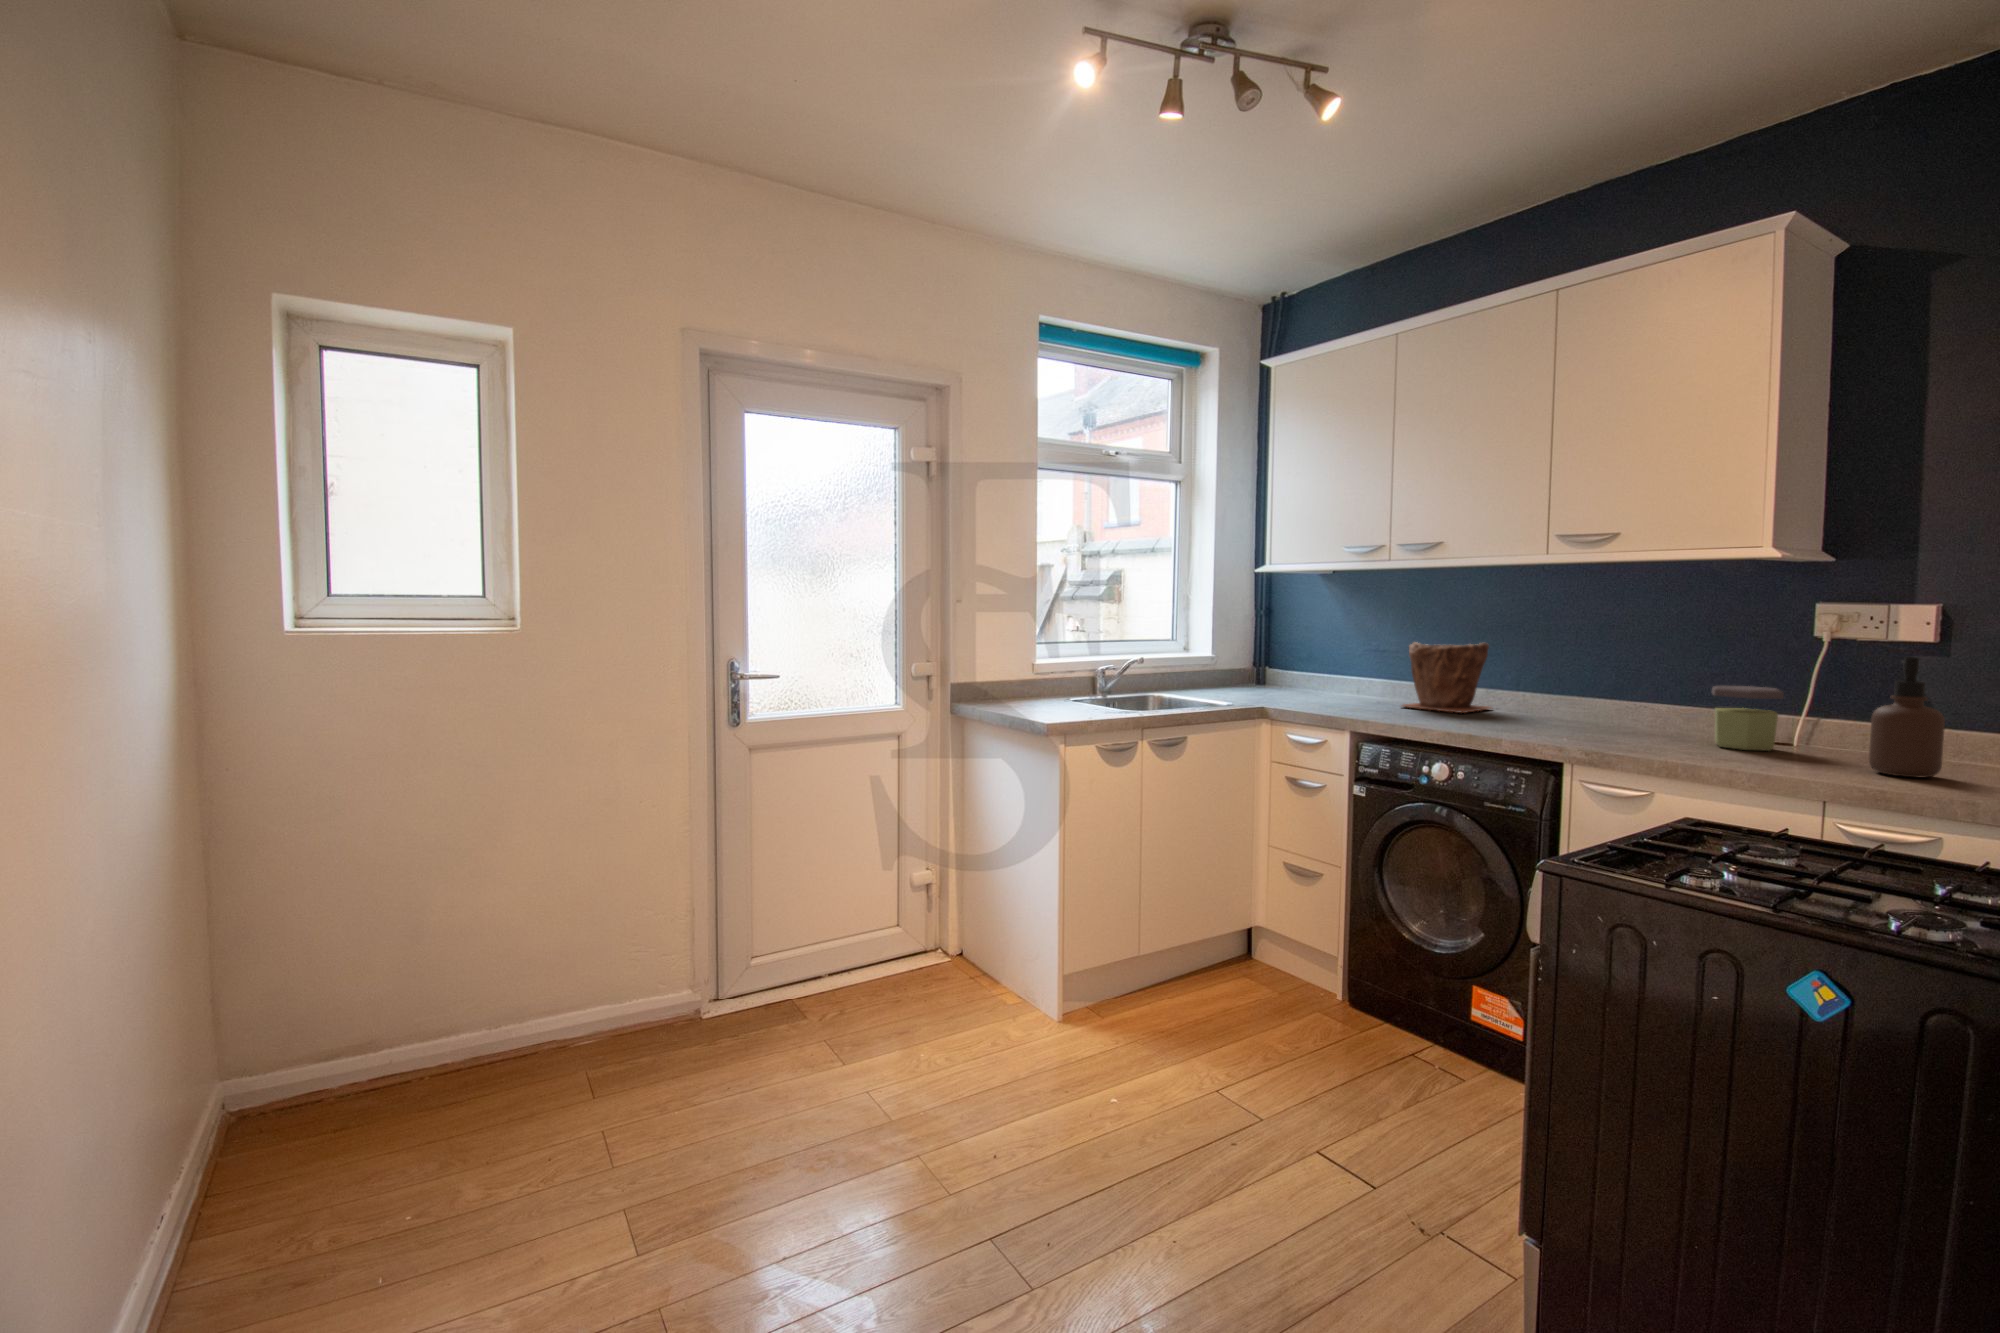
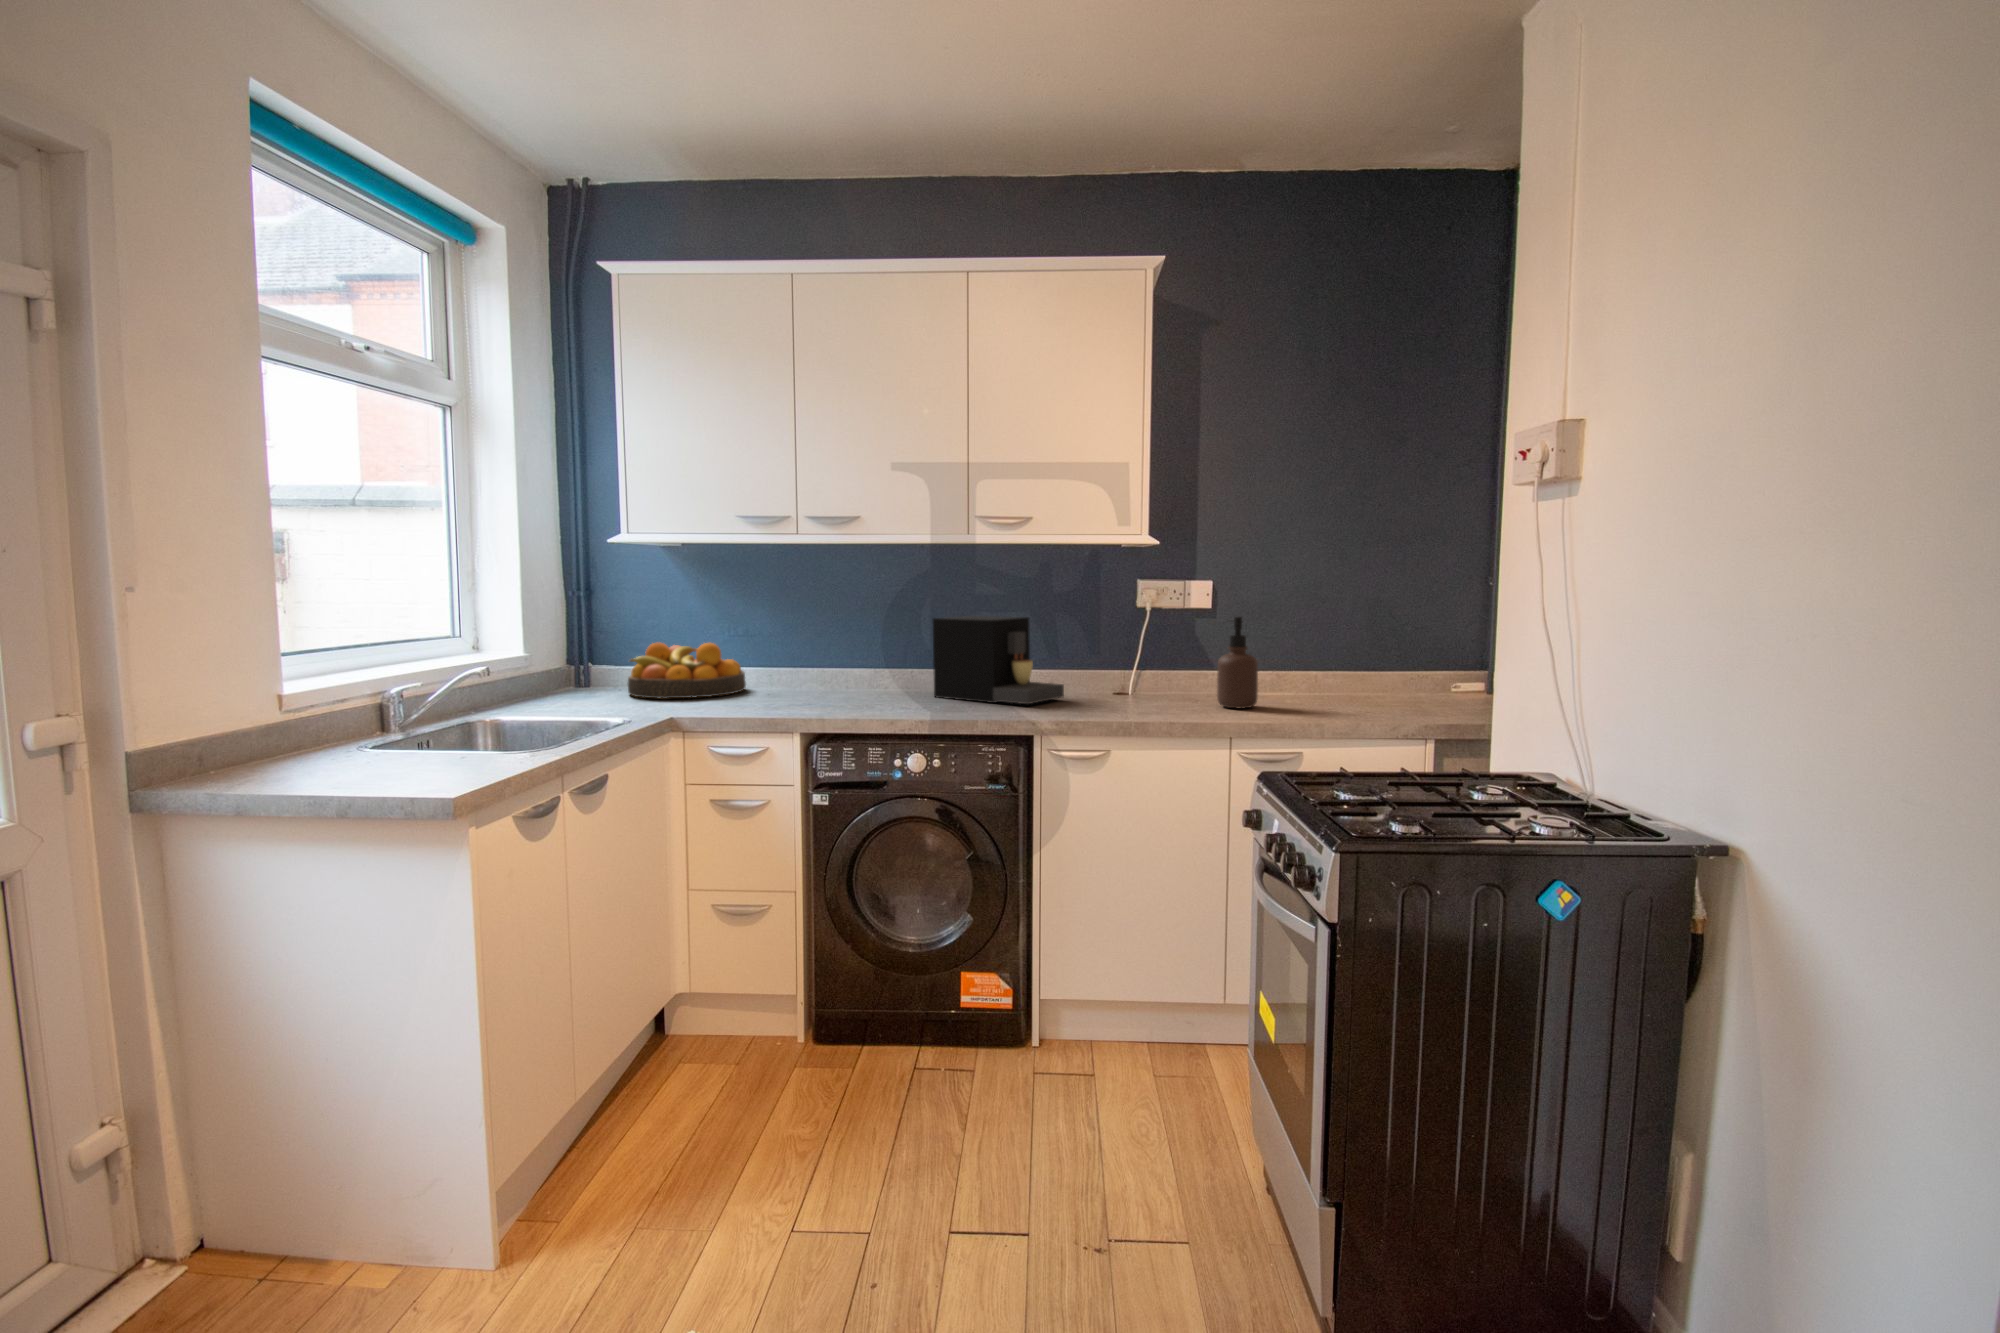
plant pot: present [1402,642,1493,713] -> none [805,619,887,697]
coffee maker: none [1519,643,1662,736] -> present [933,616,1064,704]
fruit bowl: none [1268,653,1367,699] -> present [628,642,746,699]
jar: present [1712,686,1784,751] -> none [1095,647,1147,701]

